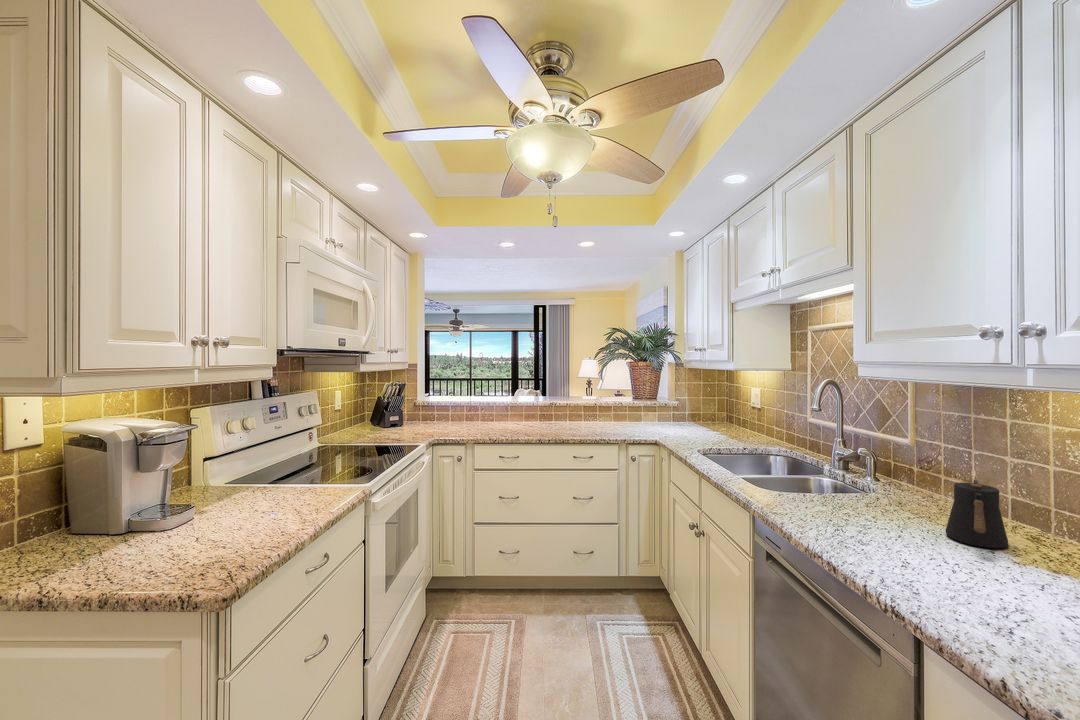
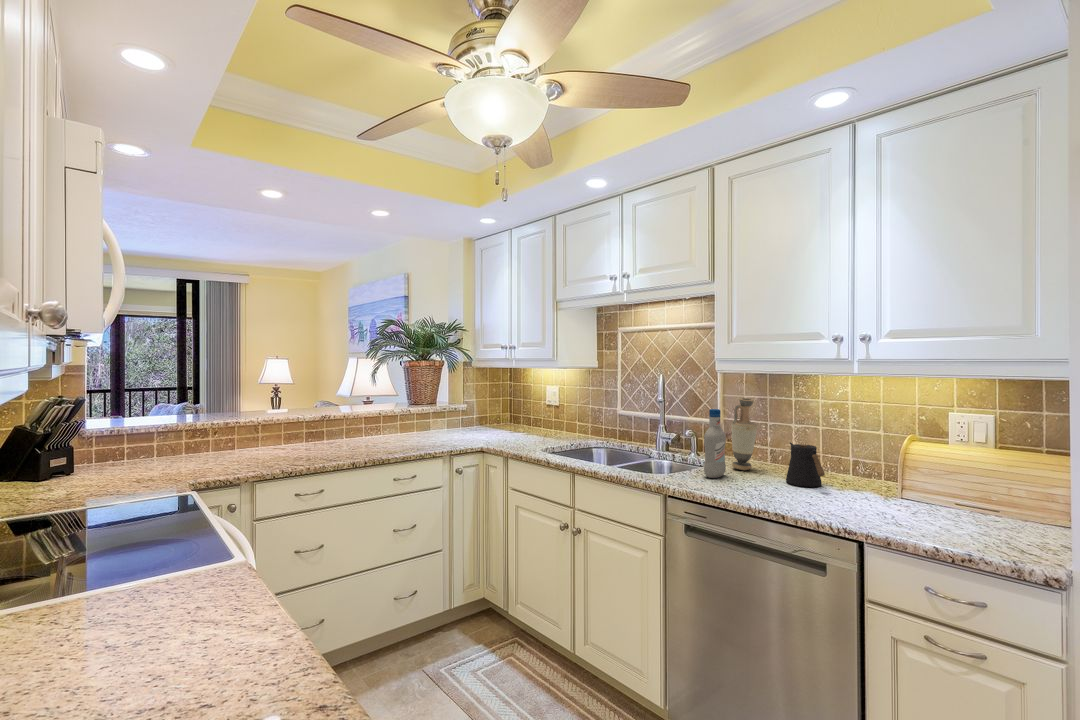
vase: none [893,413,934,507] -> present [732,398,757,471]
bottle: none [830,423,868,507] -> present [704,409,726,478]

